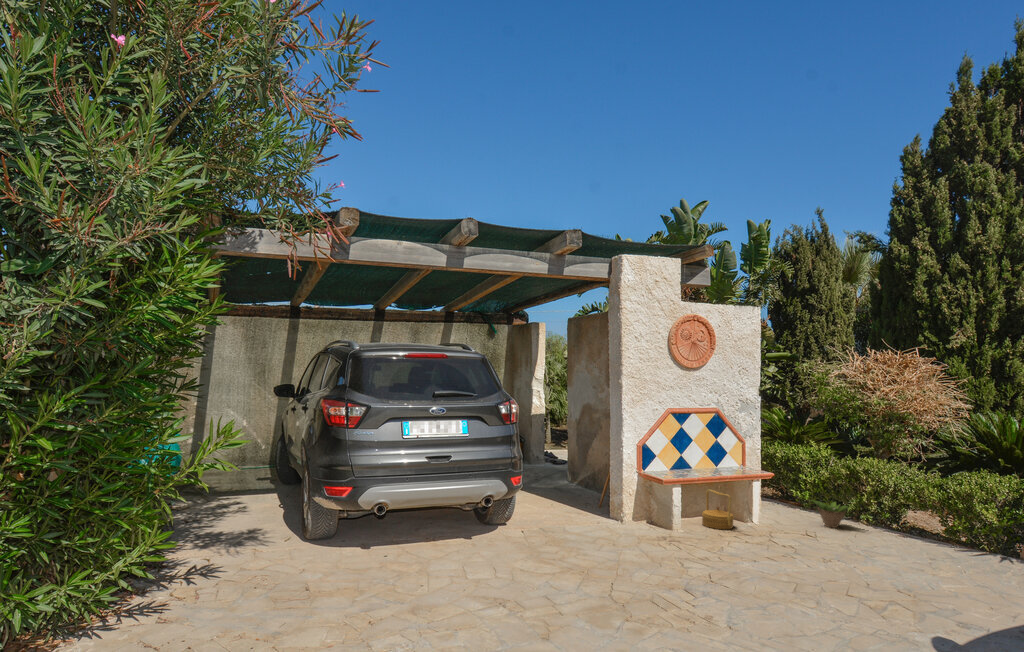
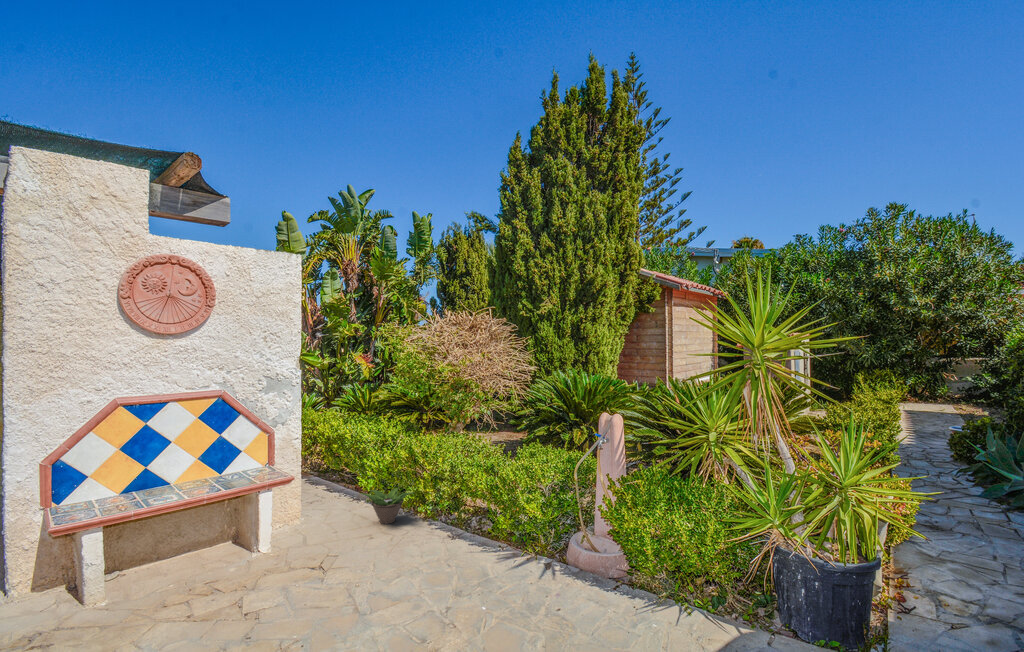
woven basket: present [702,490,734,529] -> none [192,504,243,565]

